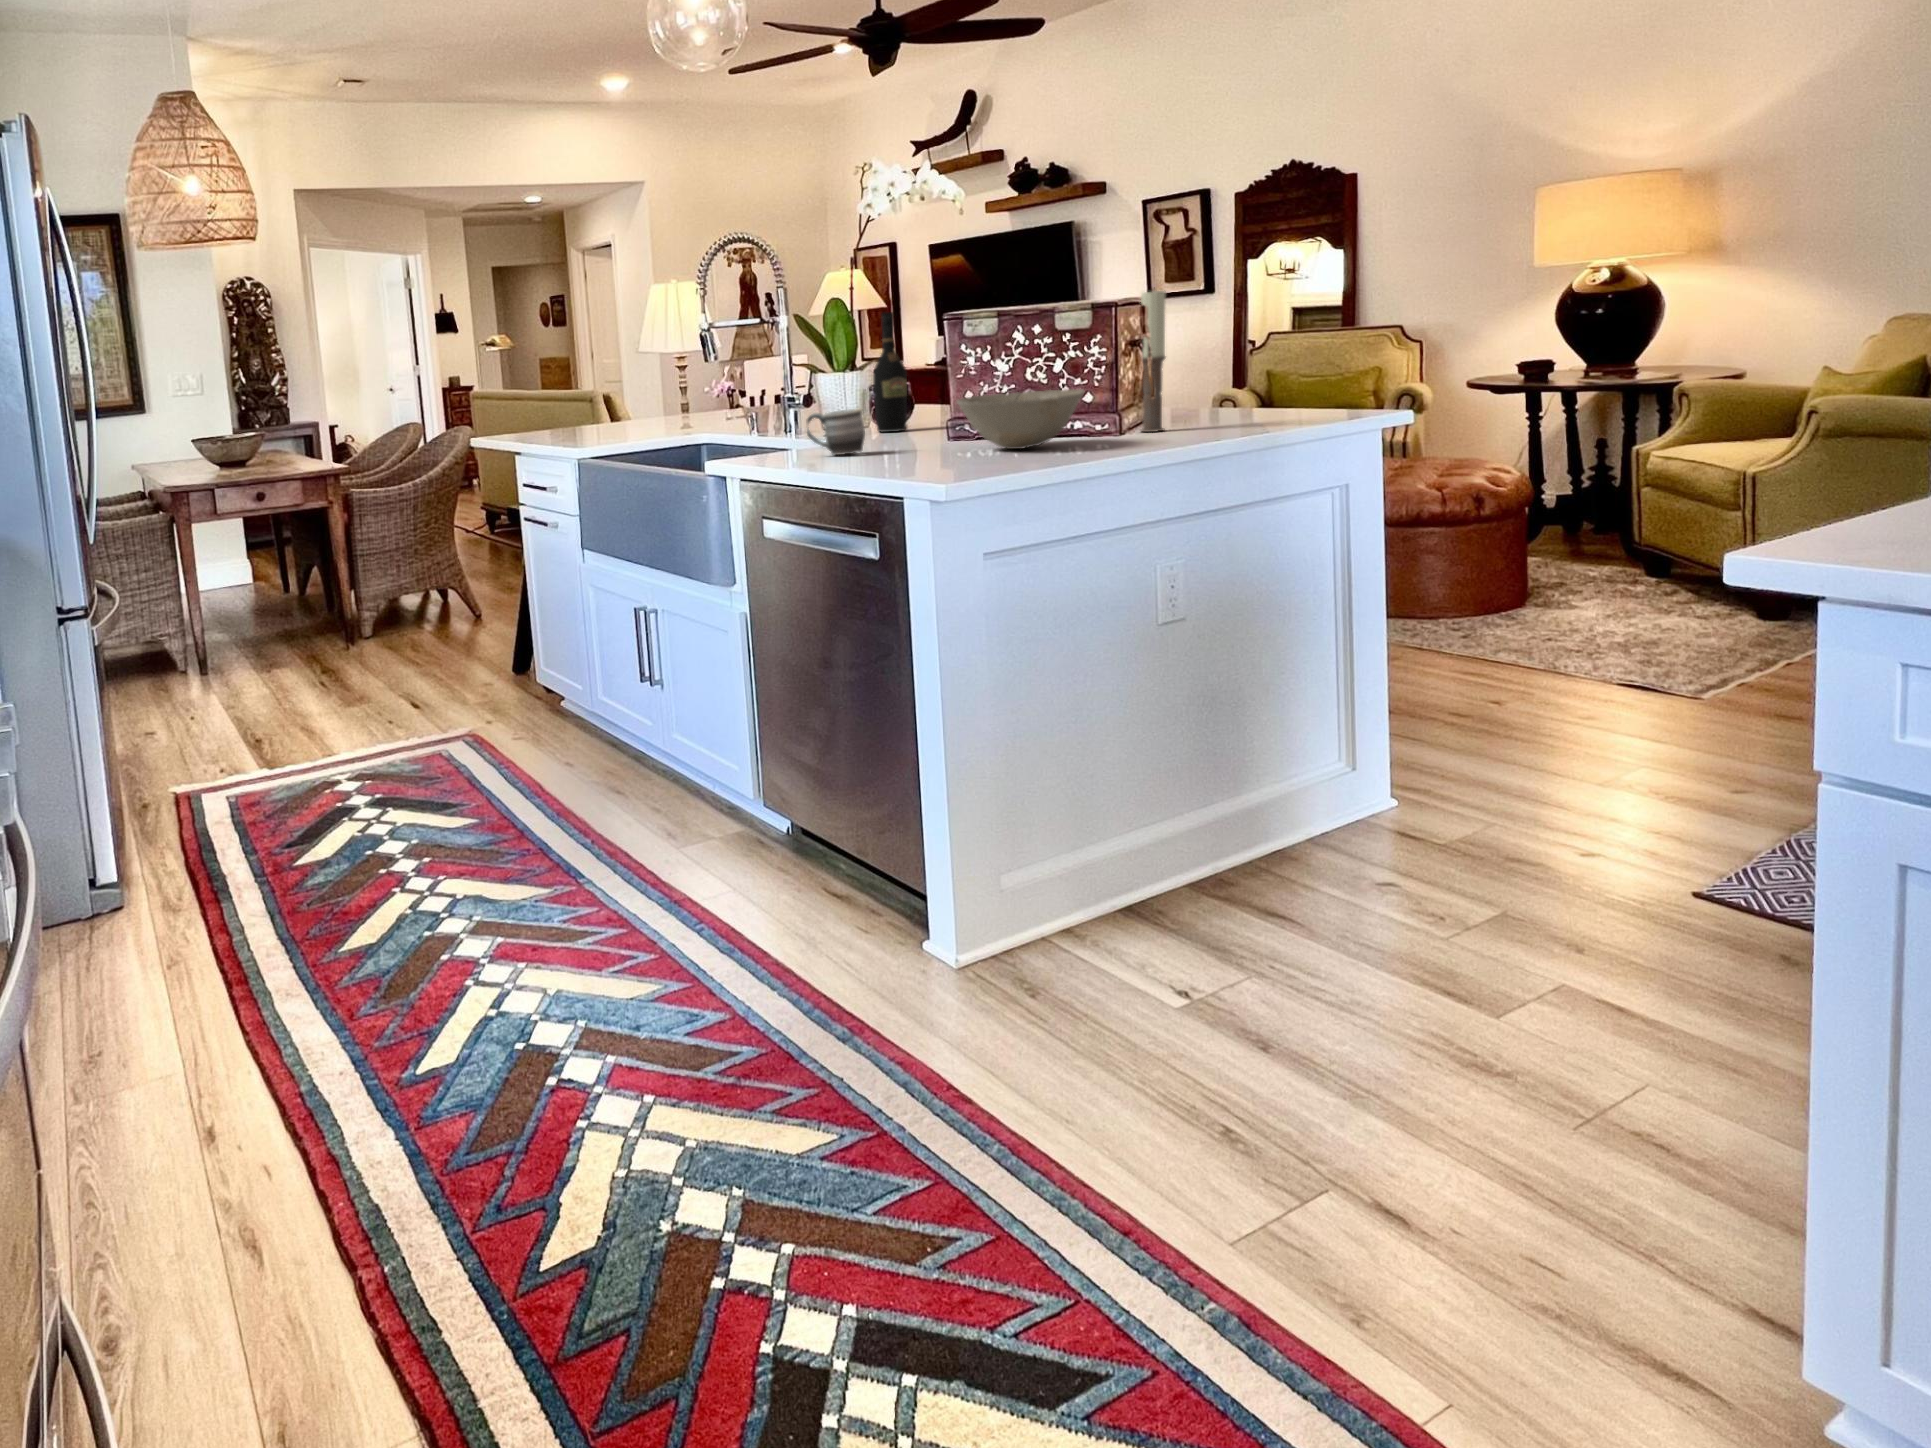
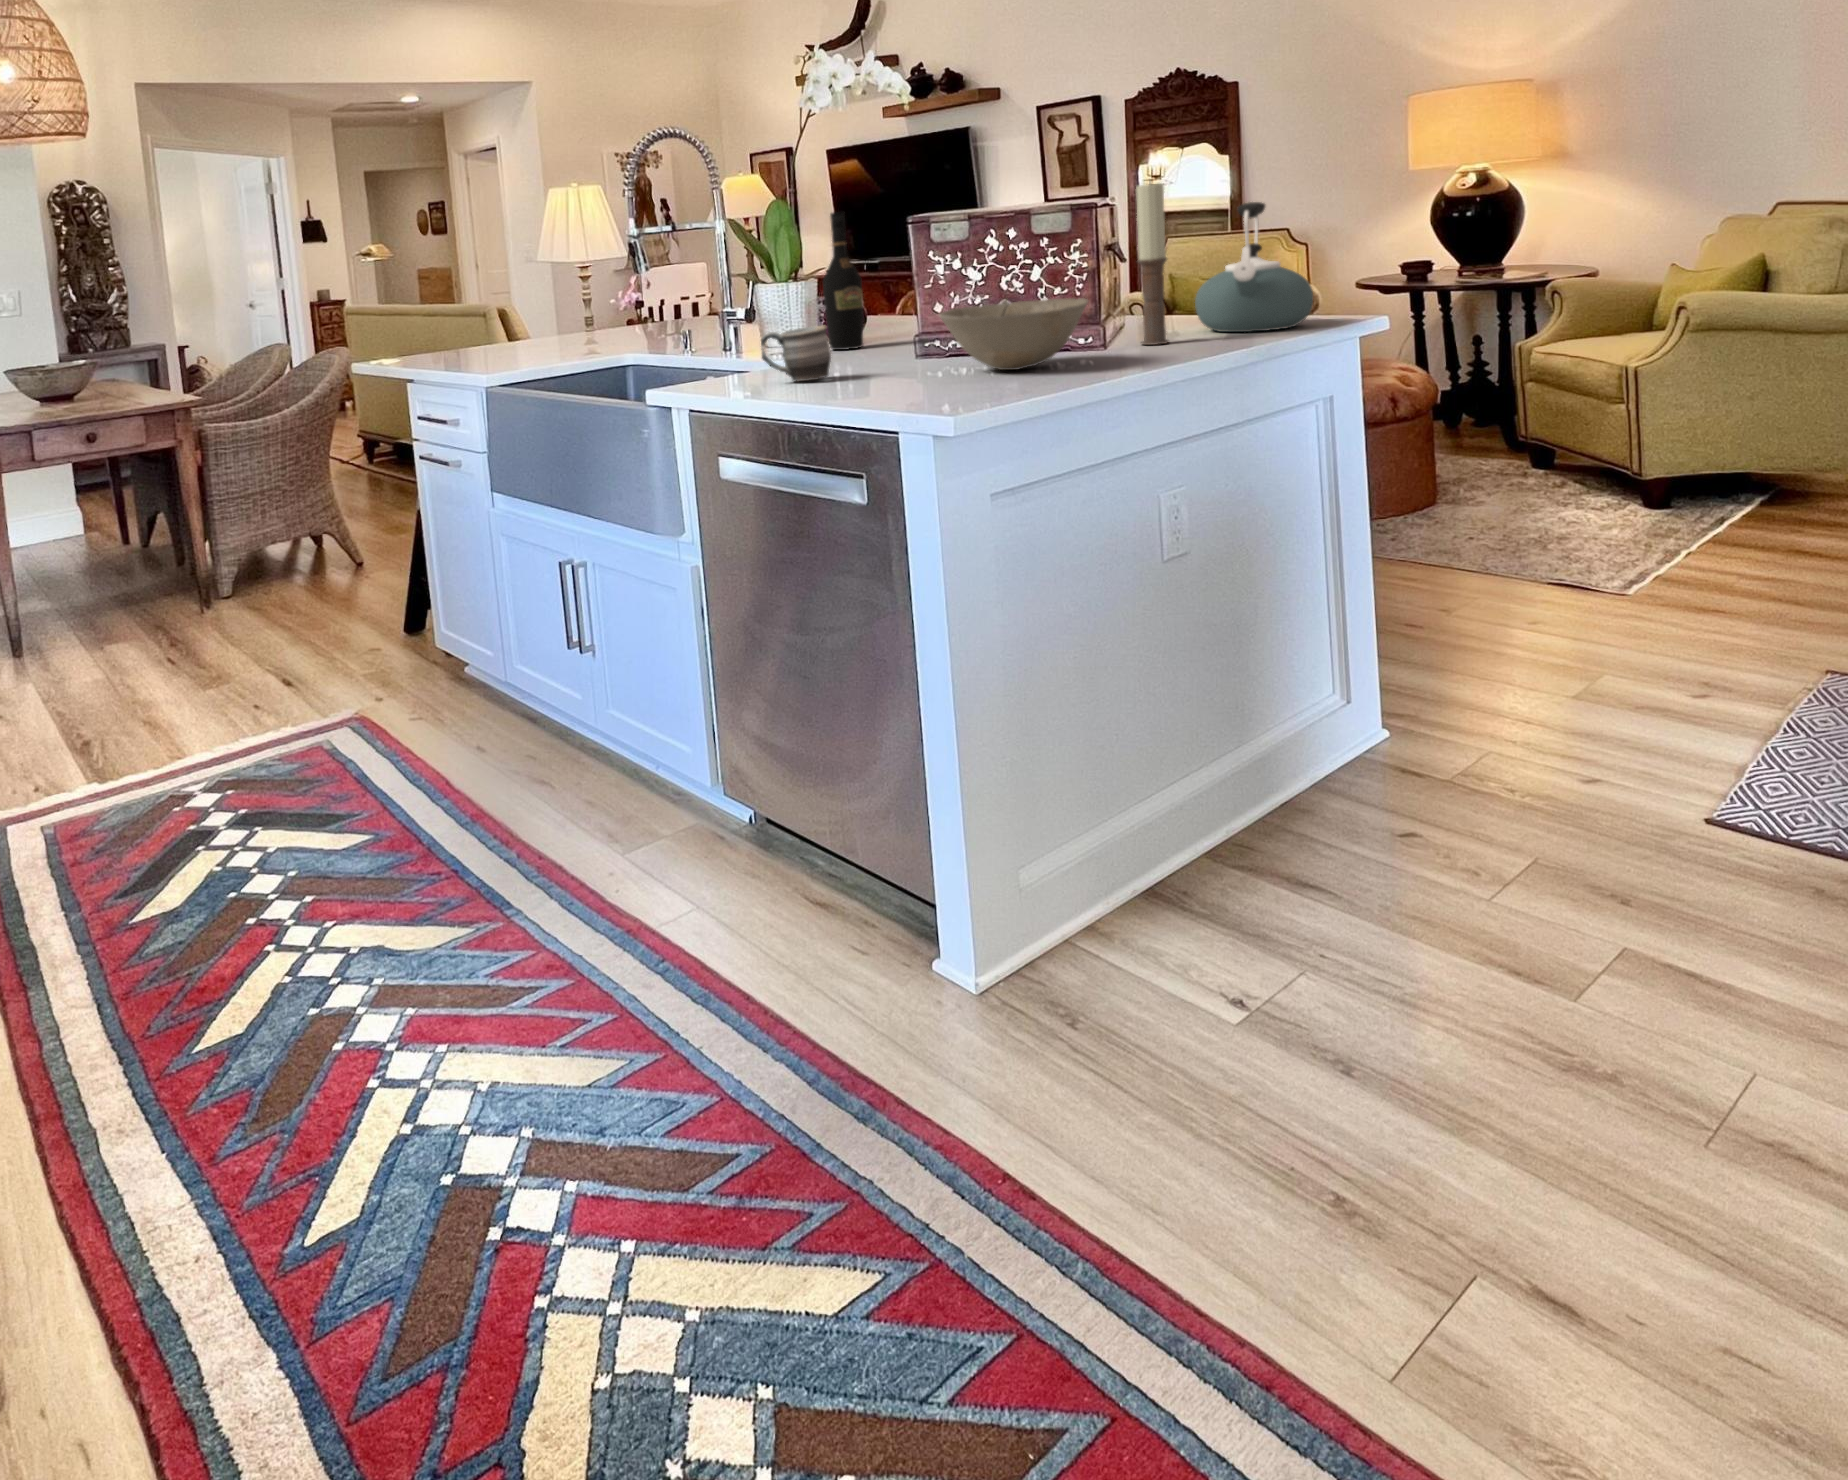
kettle: none [1196,309,1301,423] -> present [1195,202,1313,332]

